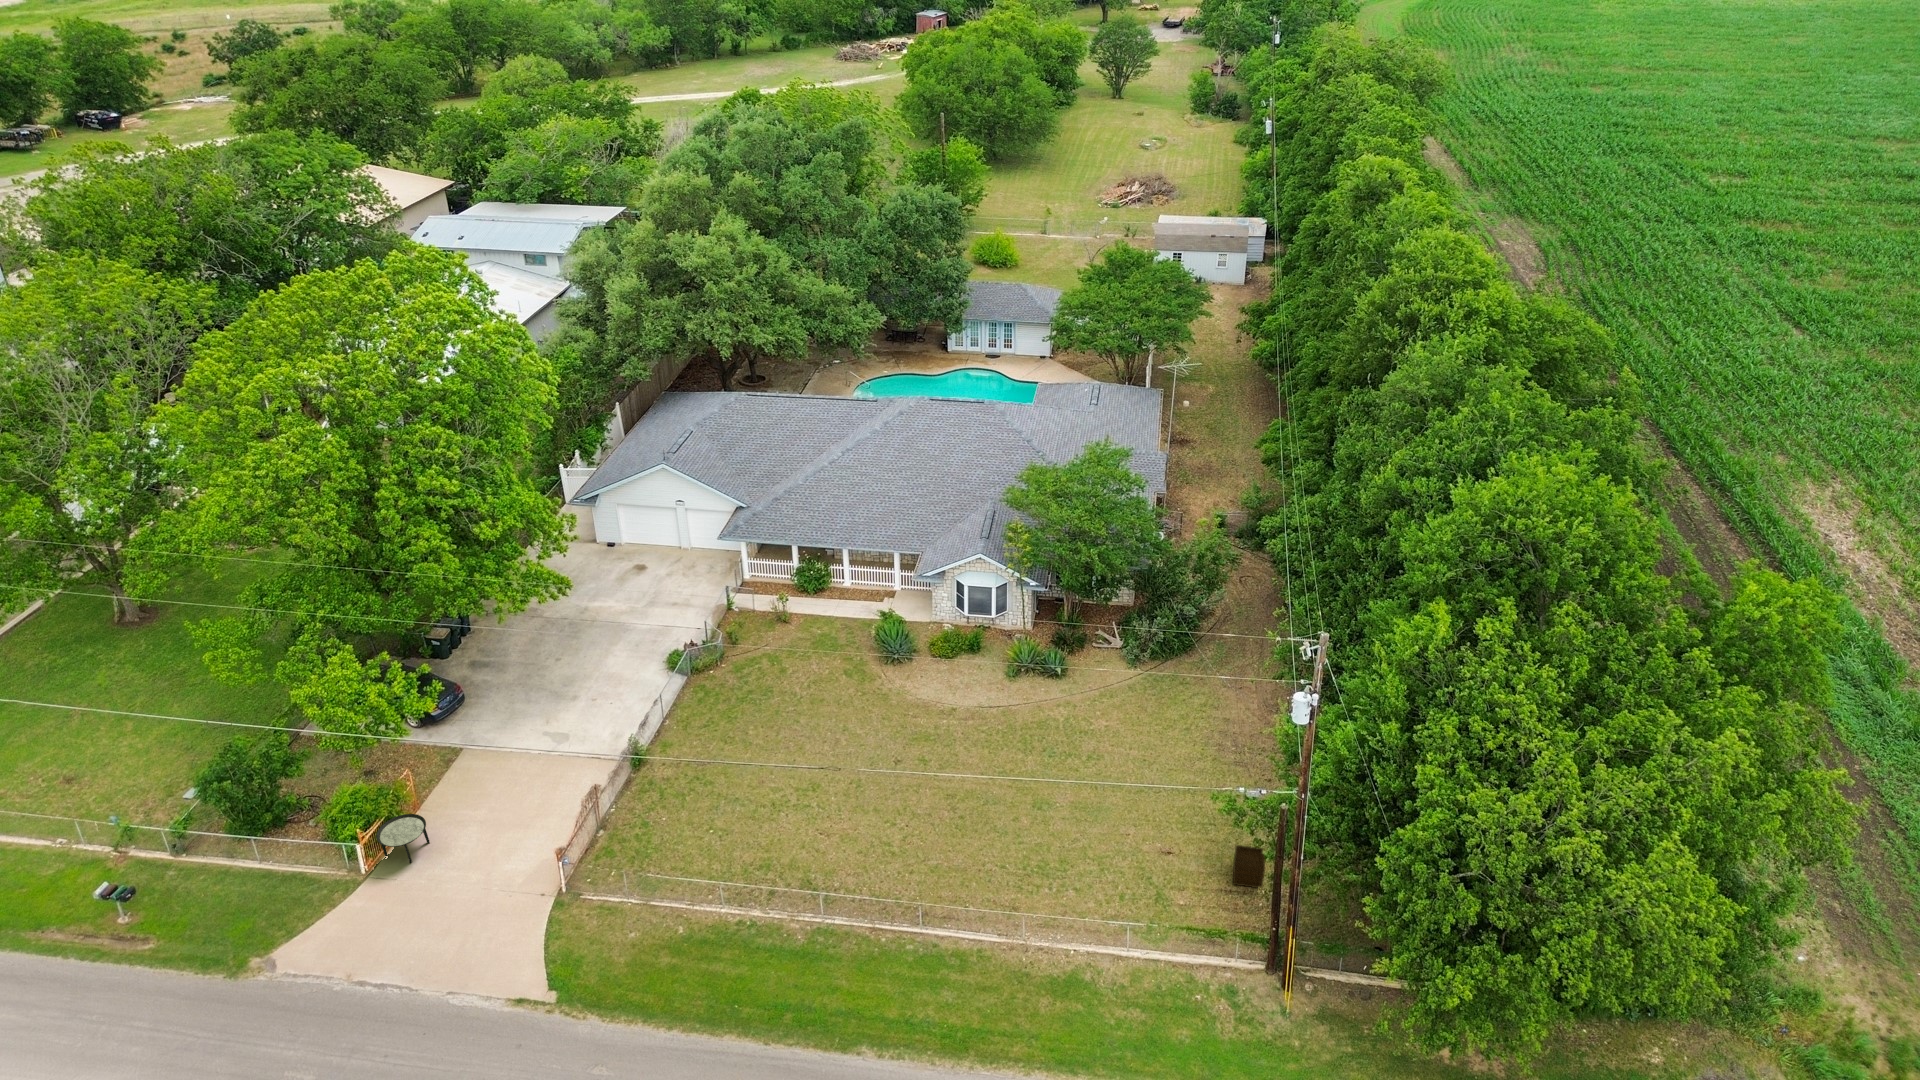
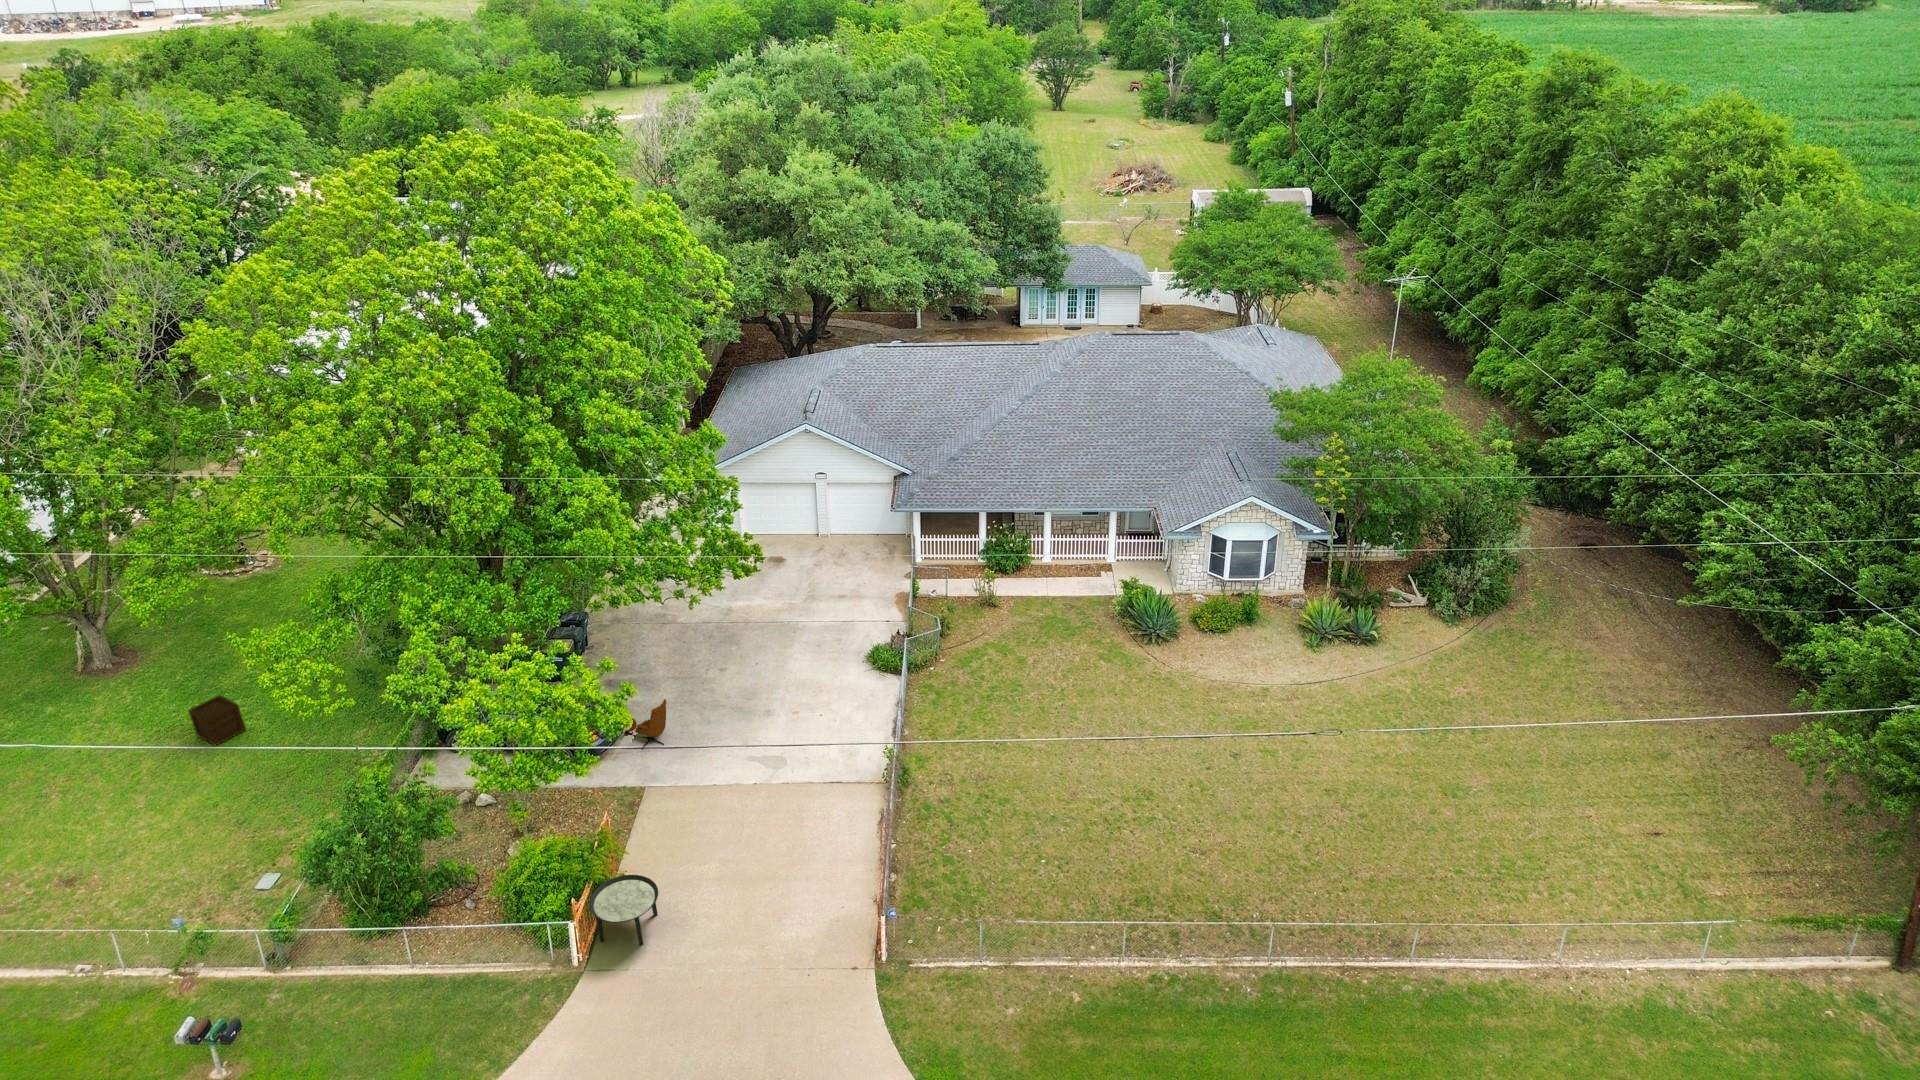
lounge chair: none [455,685,489,719] -> present [620,699,666,749]
wooden crate: present [1233,845,1265,889] -> present [189,695,246,745]

